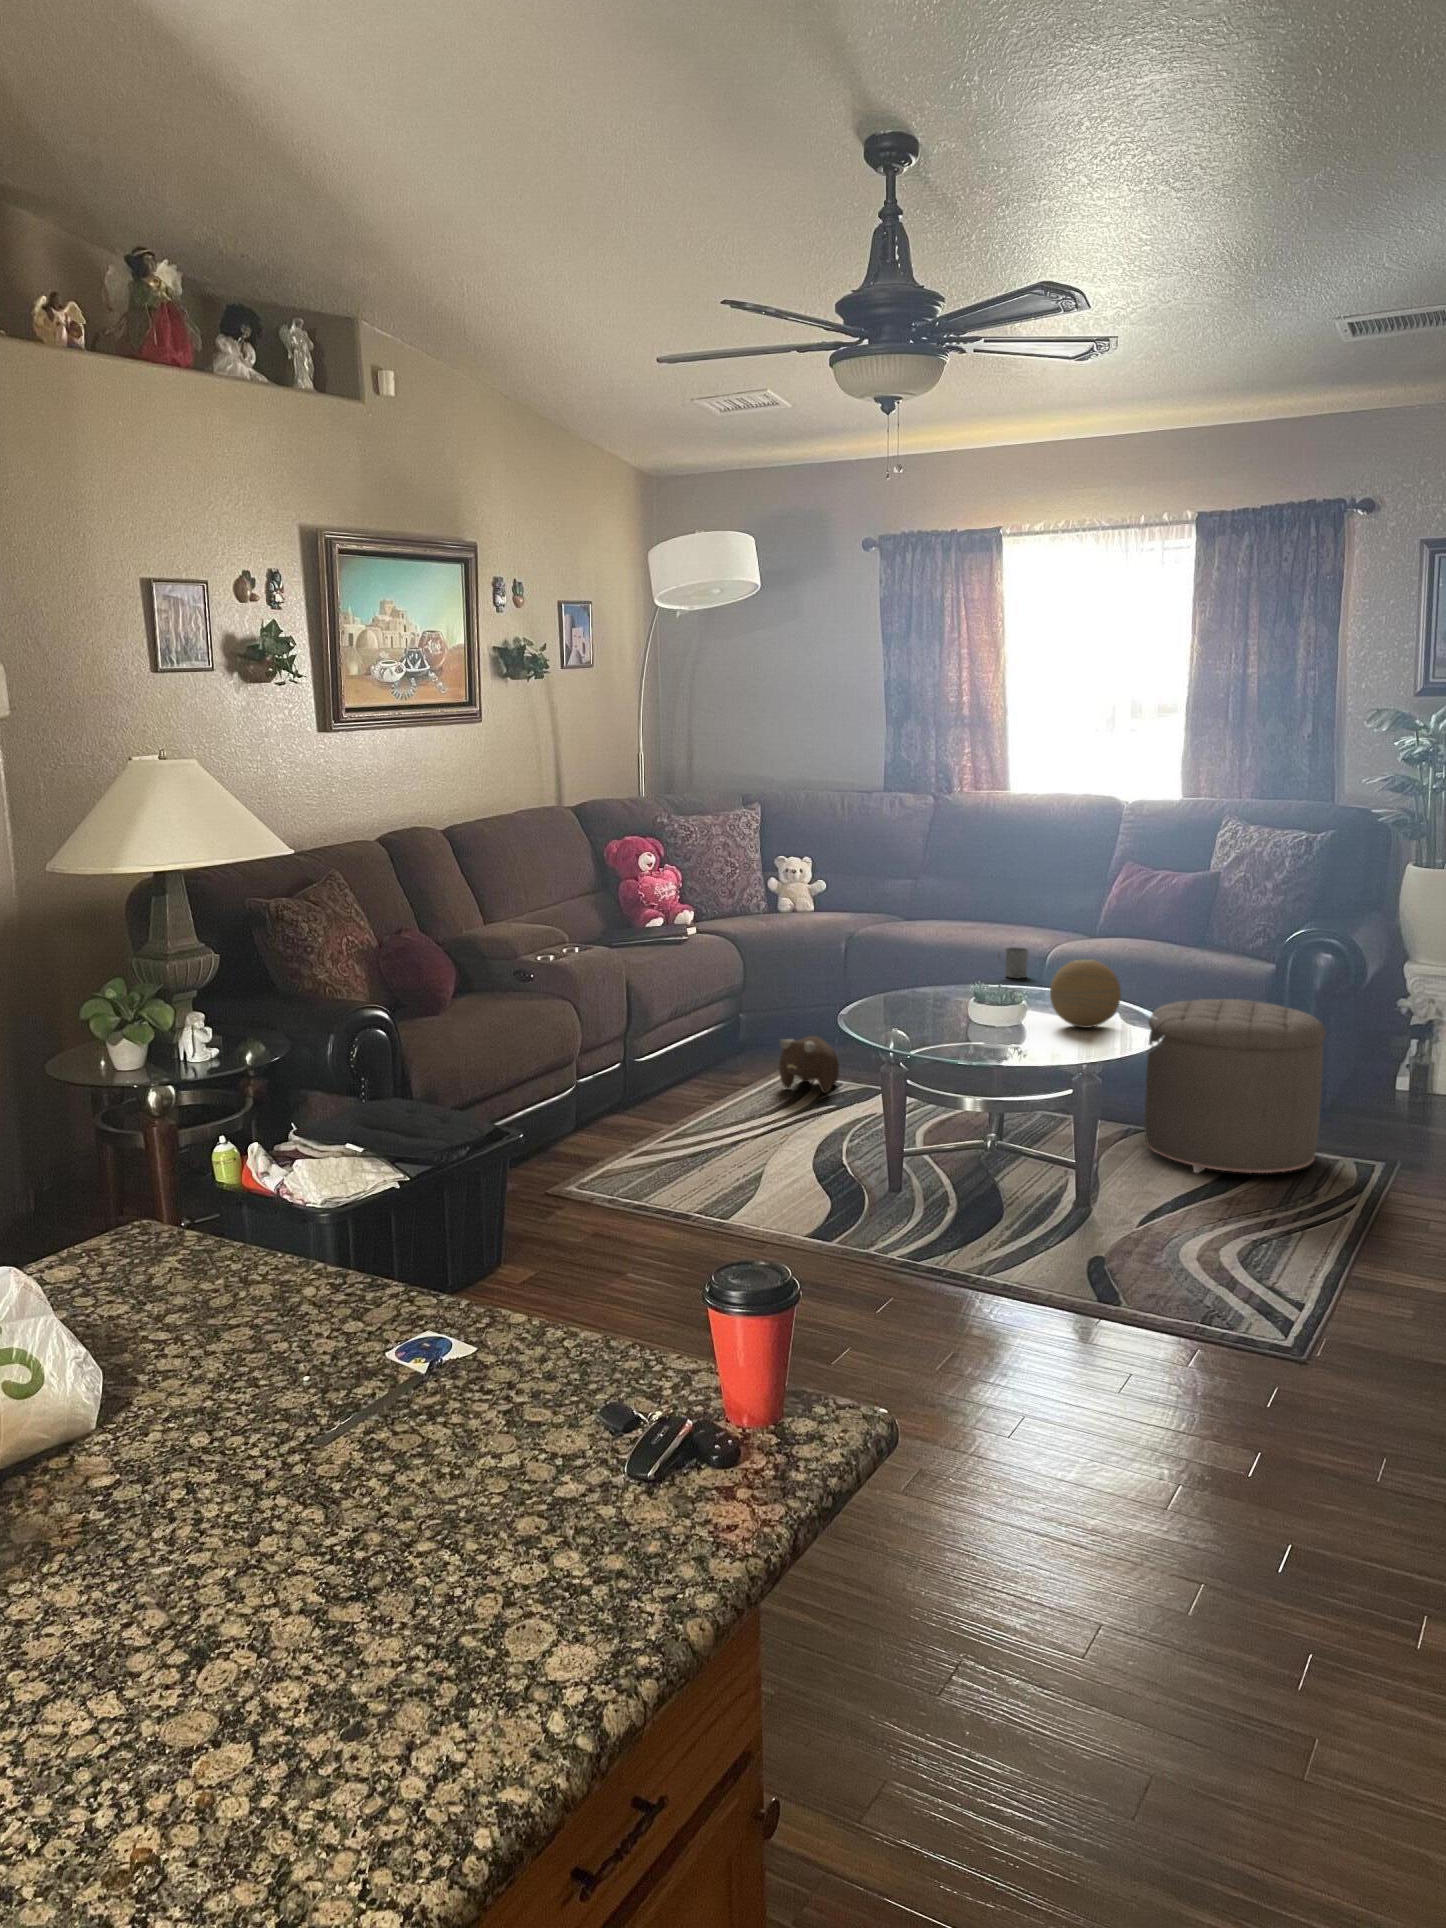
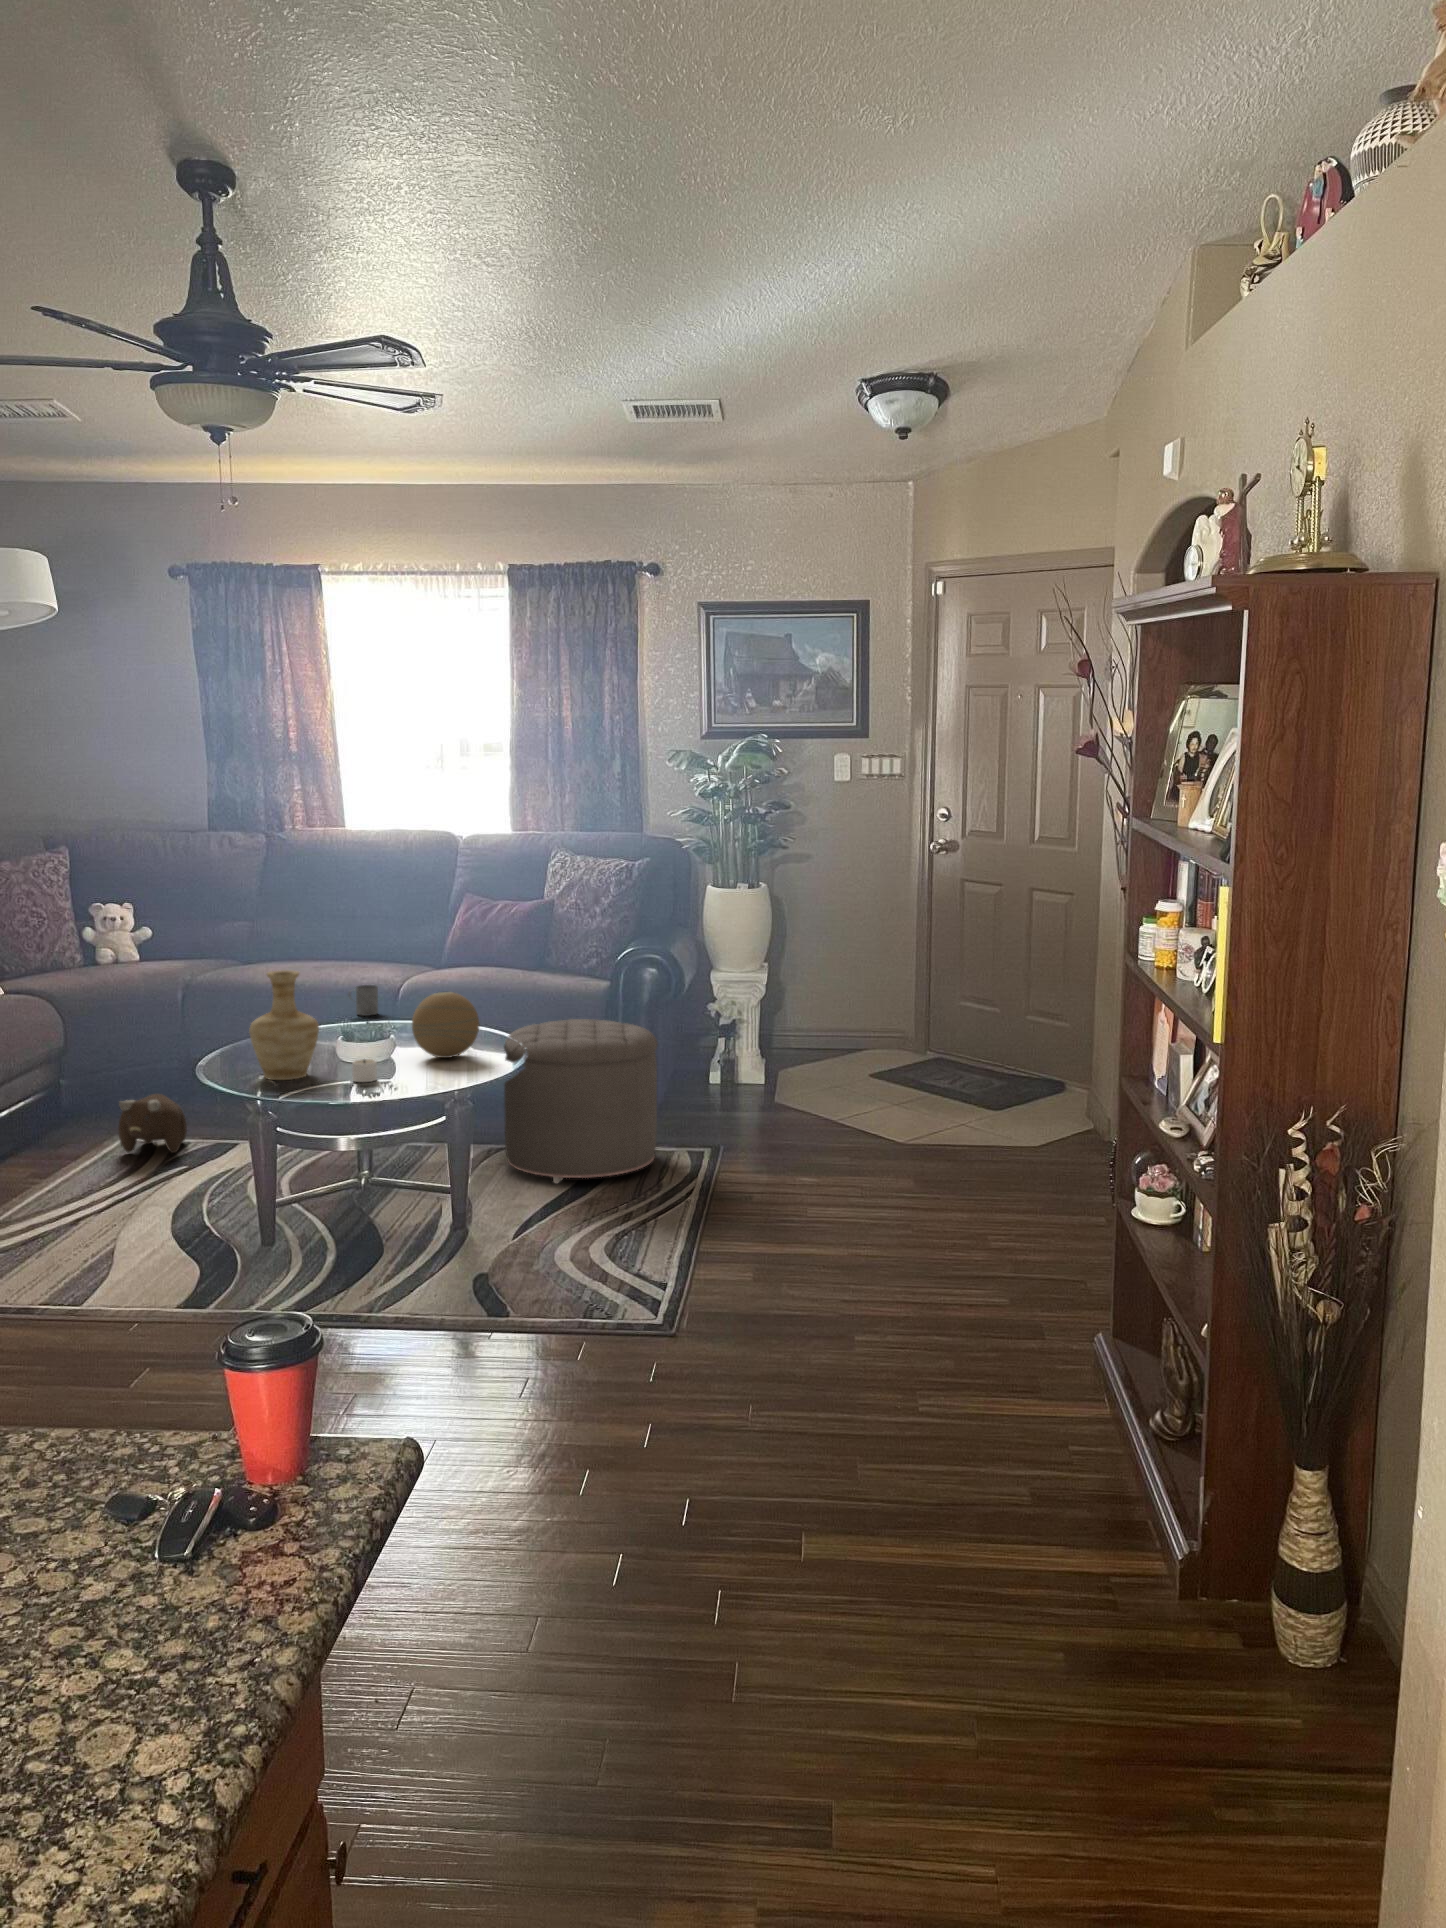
vase: none [890,927,956,1034] -> present [249,970,319,1080]
candle: none [984,1020,1019,1044] -> present [352,1059,377,1082]

